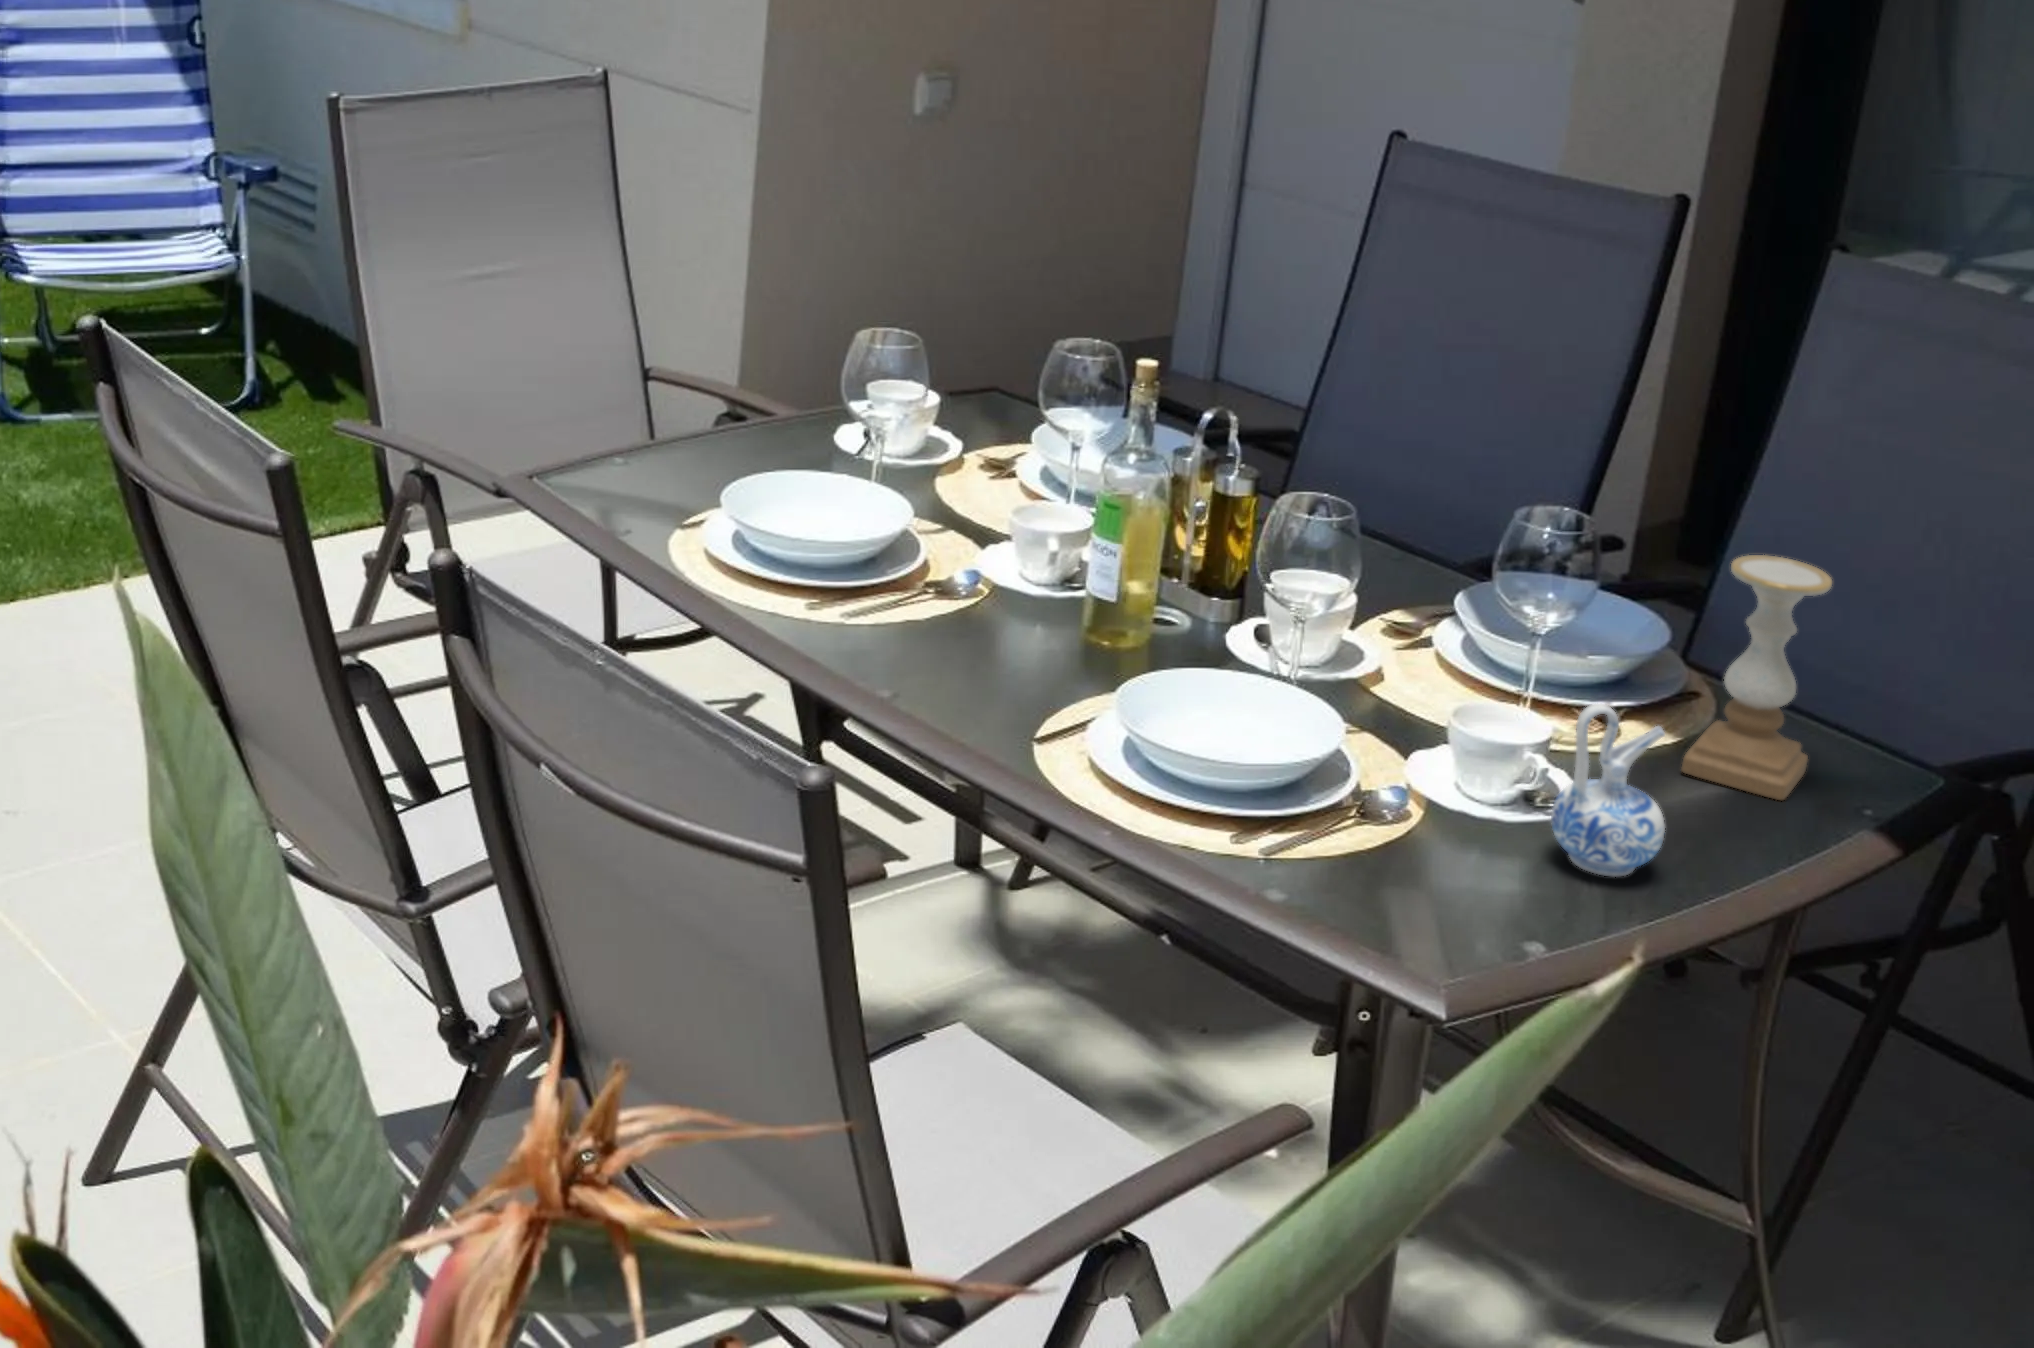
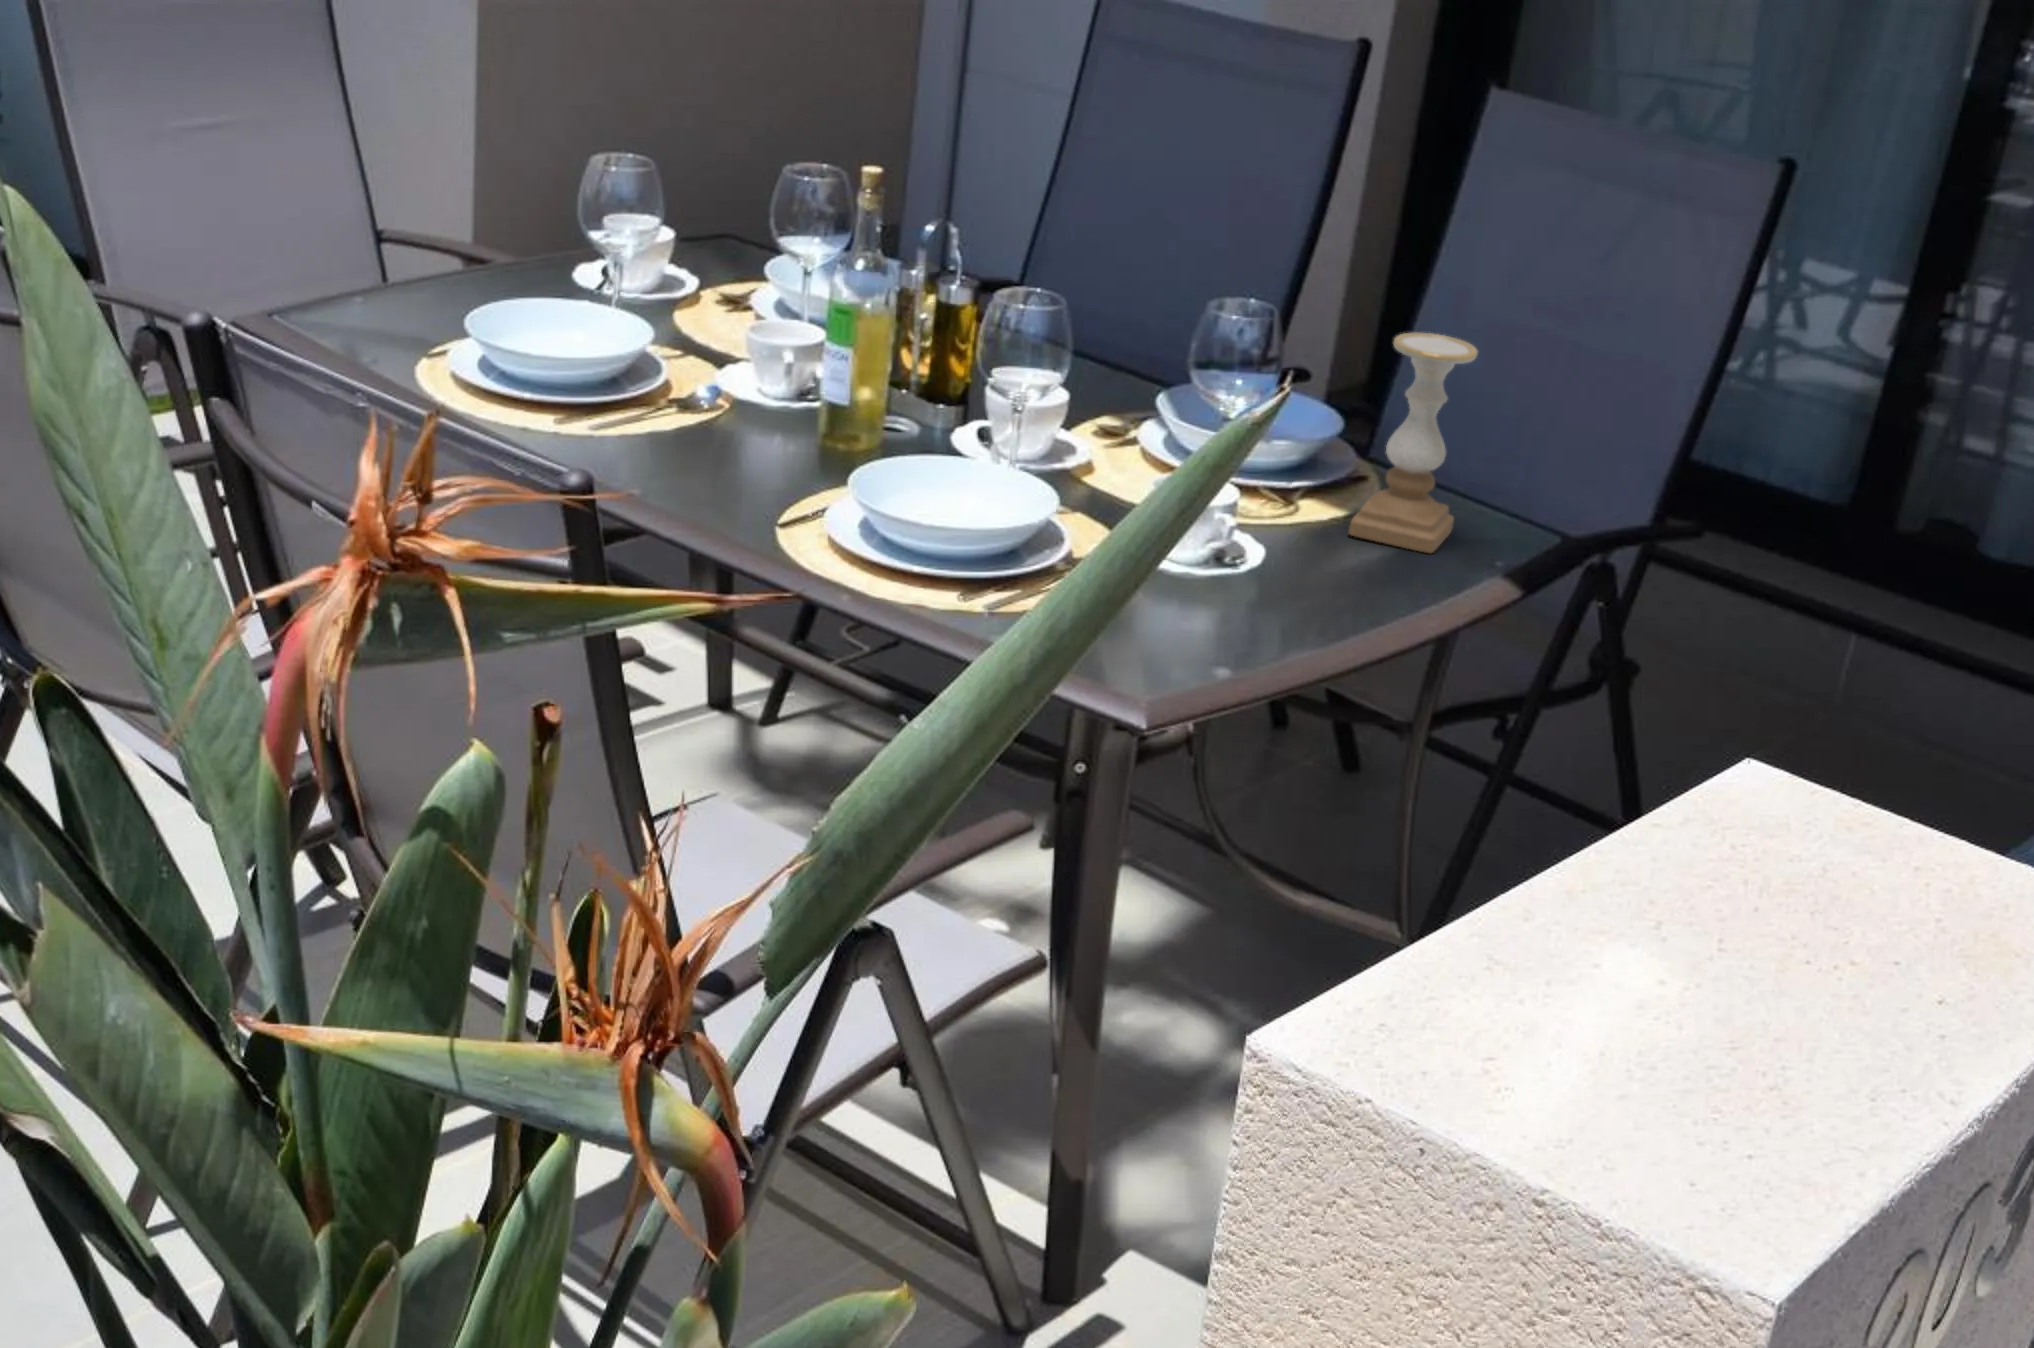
ceramic pitcher: present [1551,703,1665,877] -> none [1237,455,1333,614]

